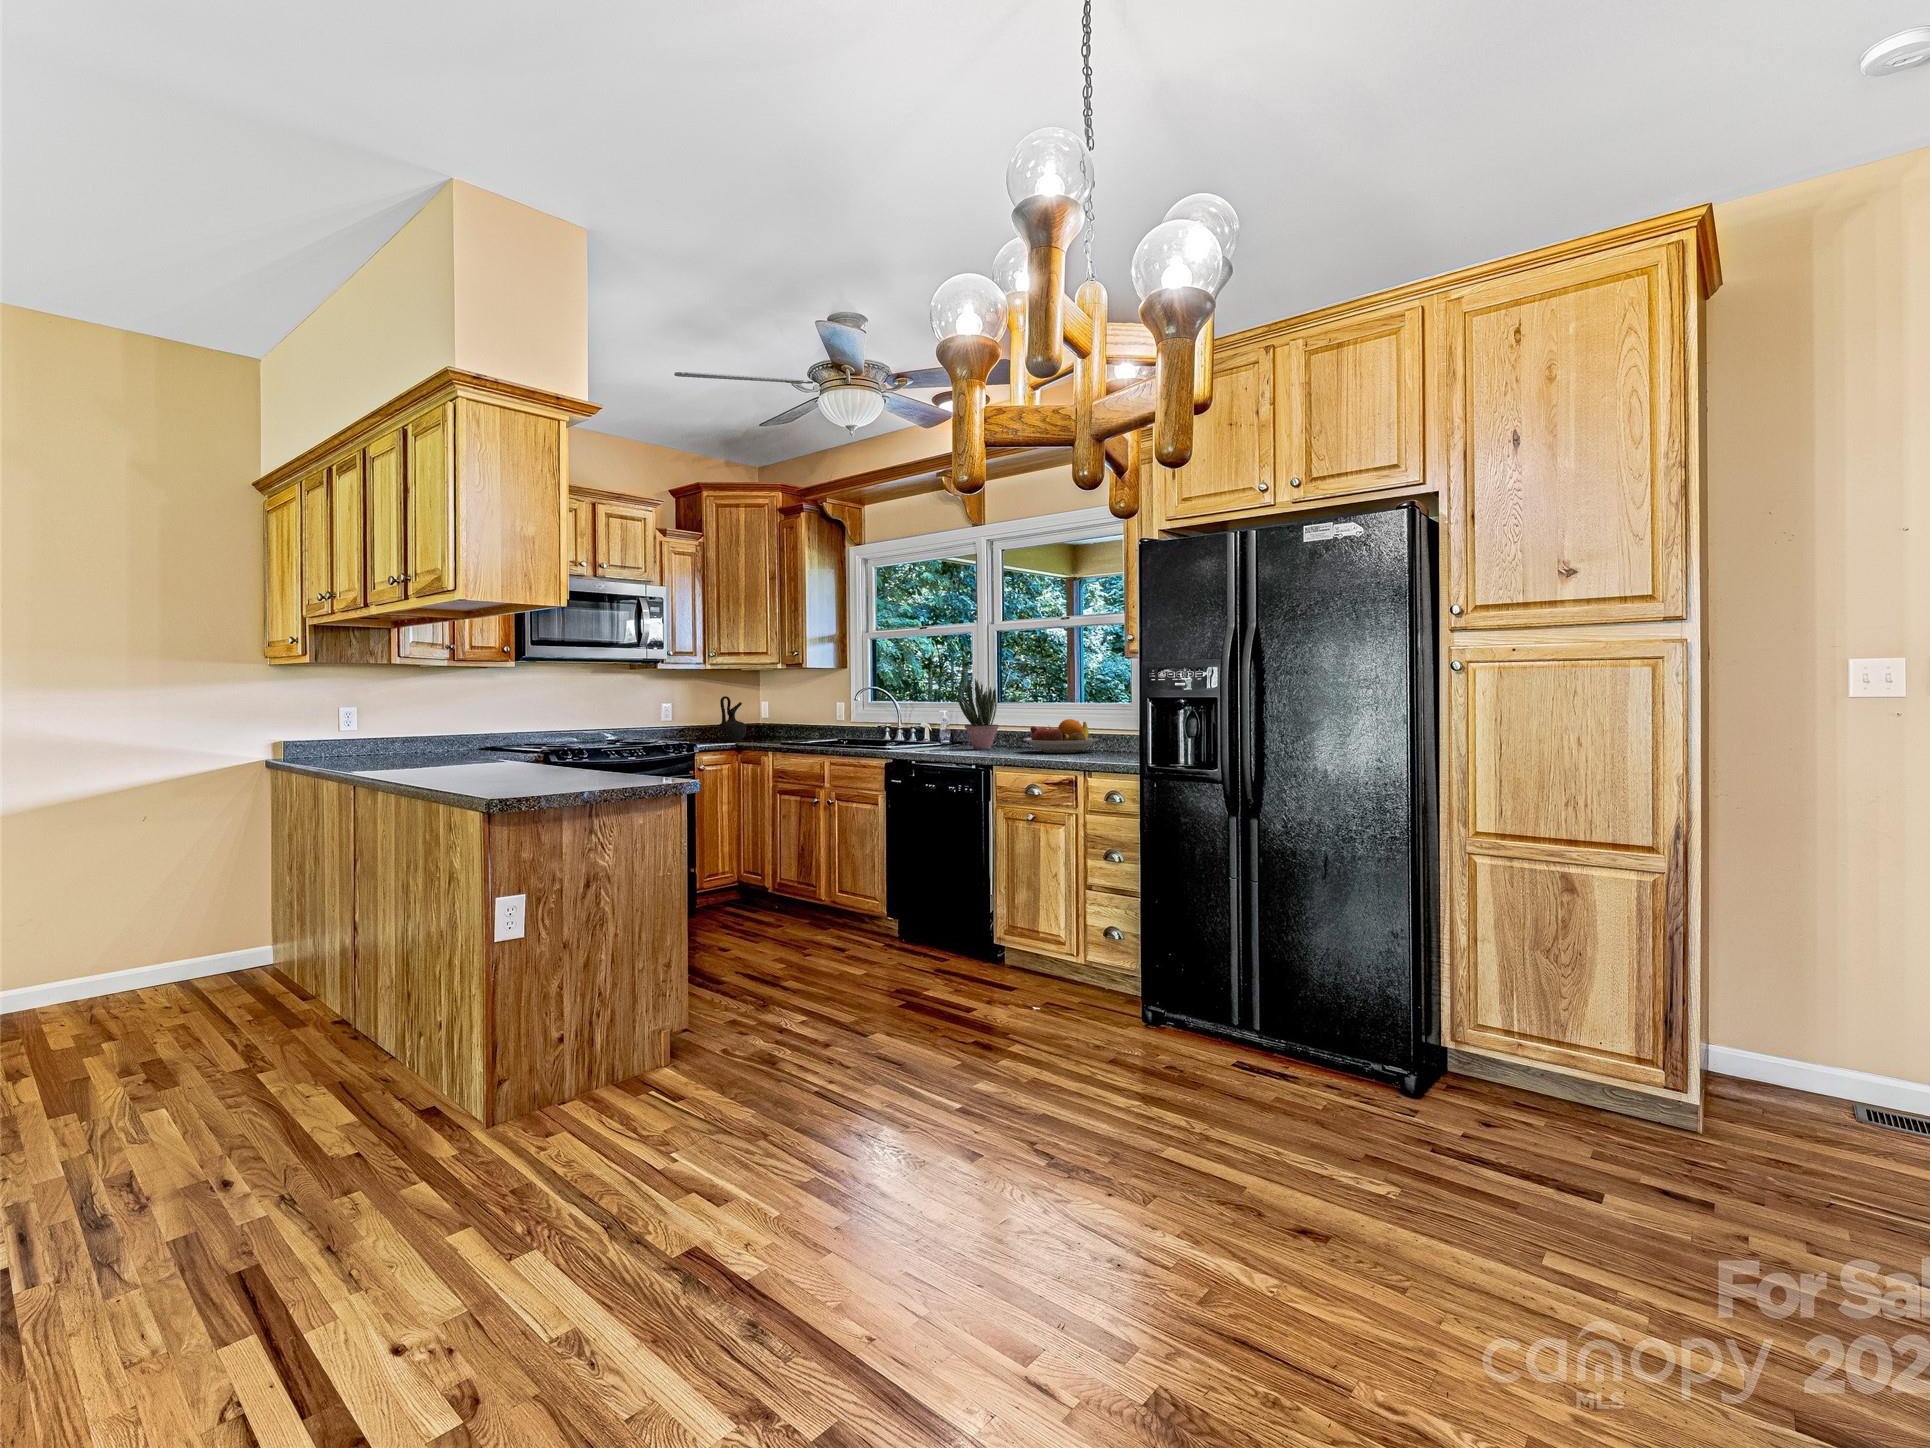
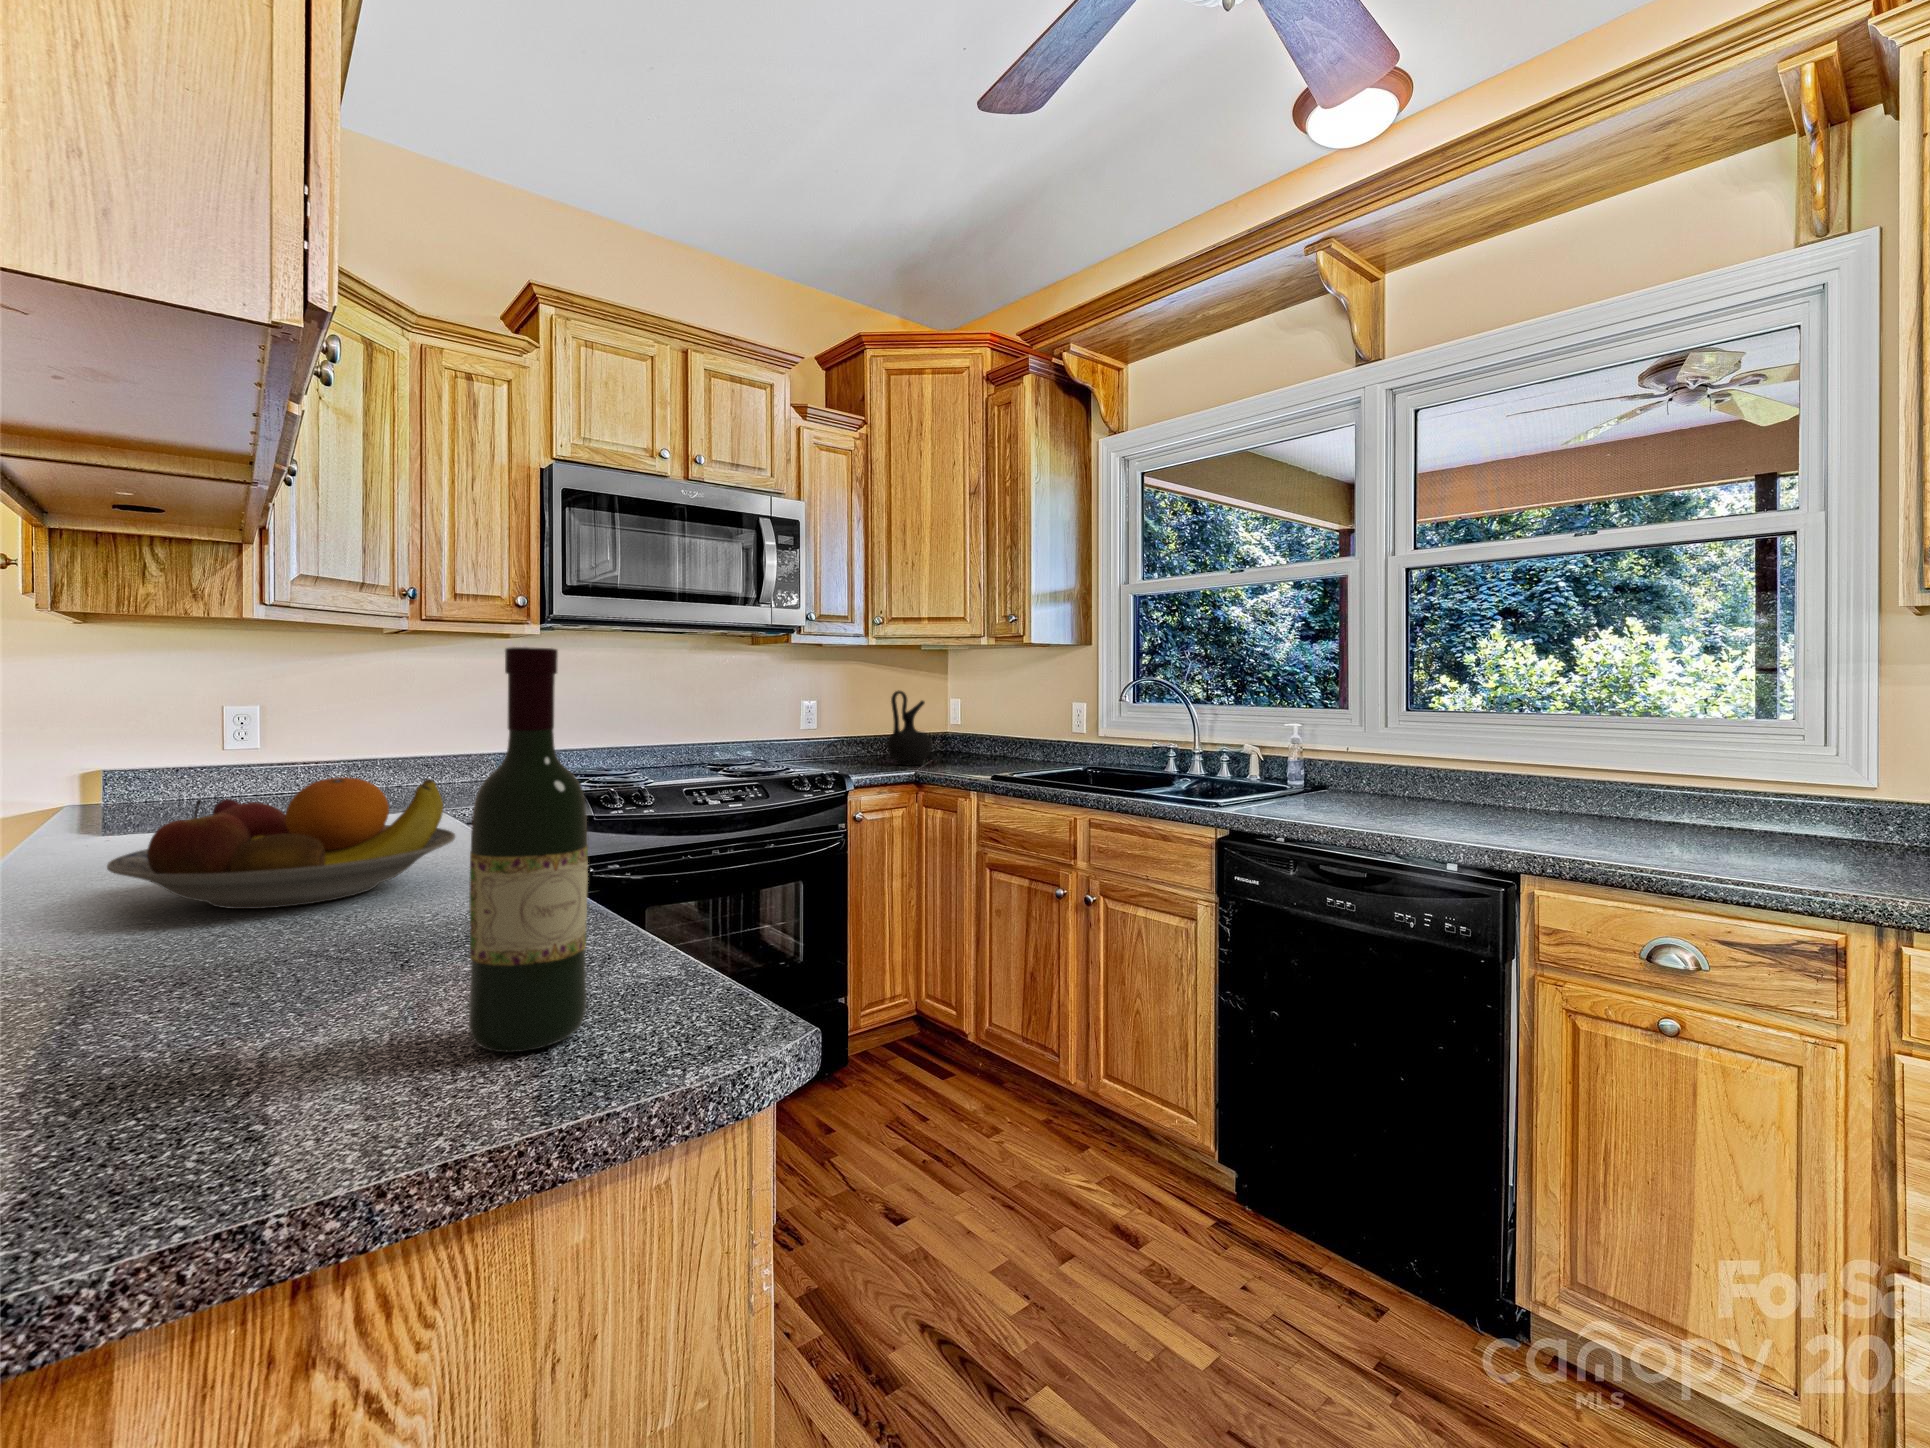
potted plant: present [956,679,999,750] -> none [1378,661,1474,819]
wine bottle: none [627,682,654,776] -> present [469,647,588,1052]
fruit bowl: present [1023,719,1099,753] -> present [107,777,455,909]

